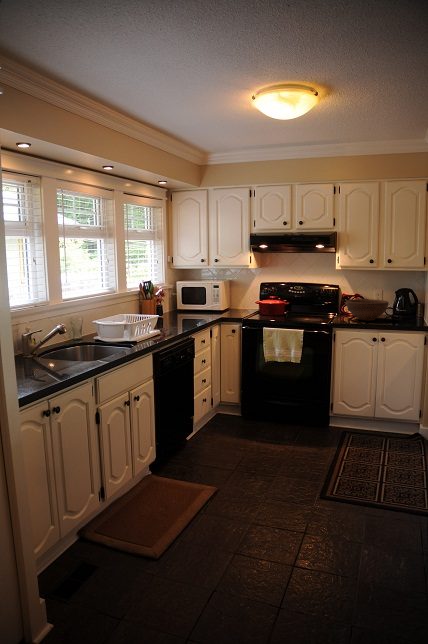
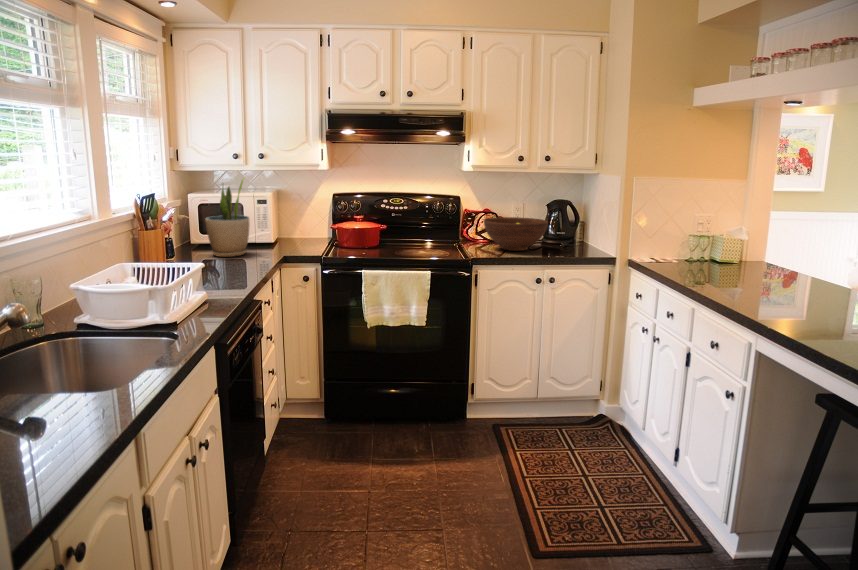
potted plant: none [183,272,206,316] -> present [205,179,249,257]

